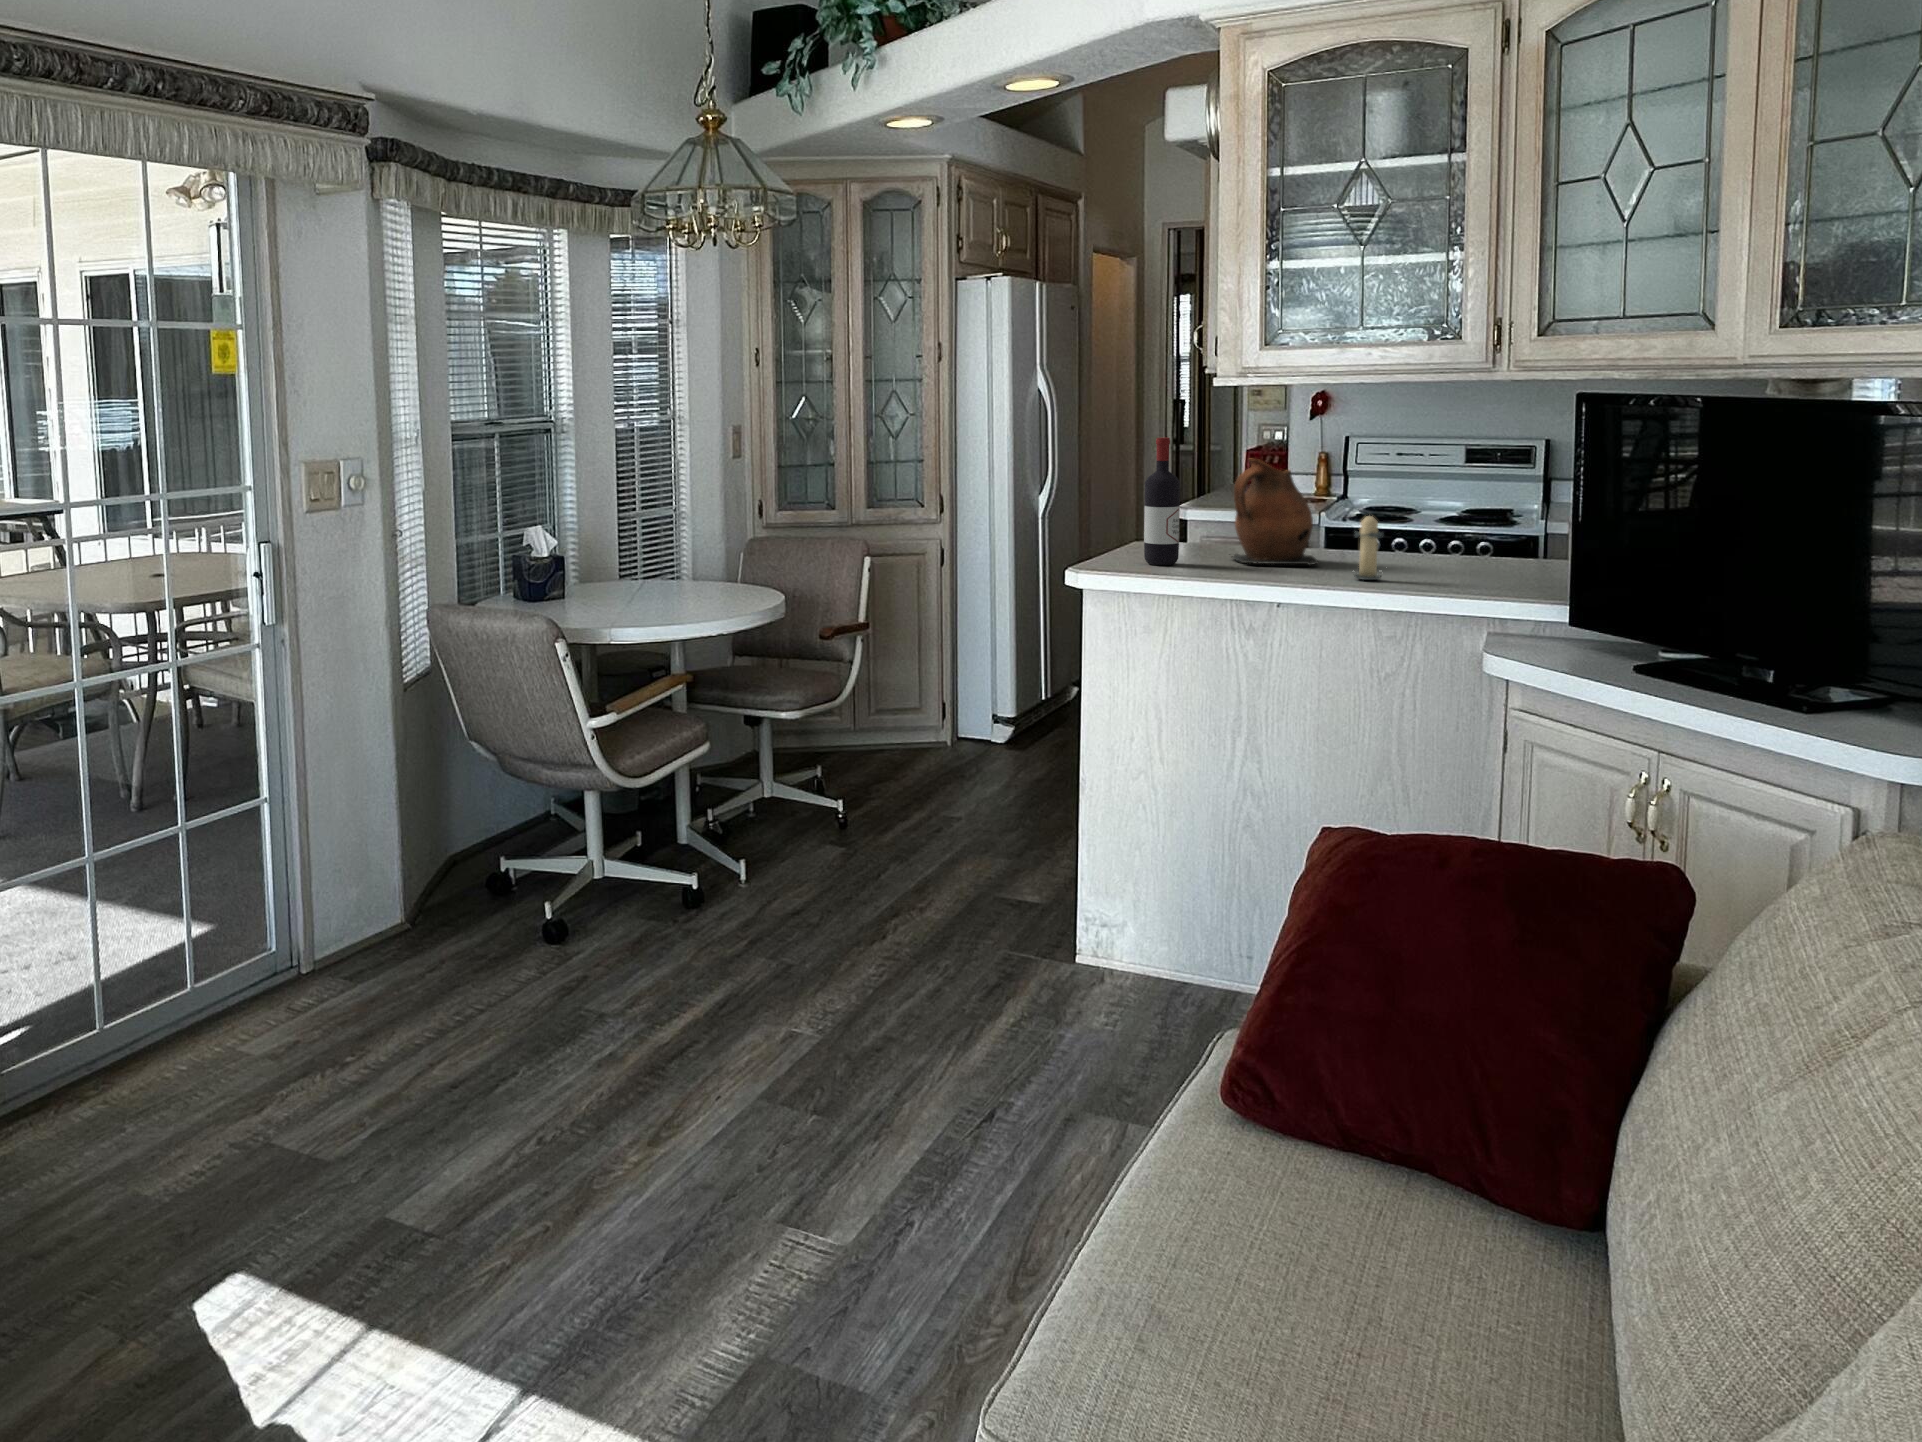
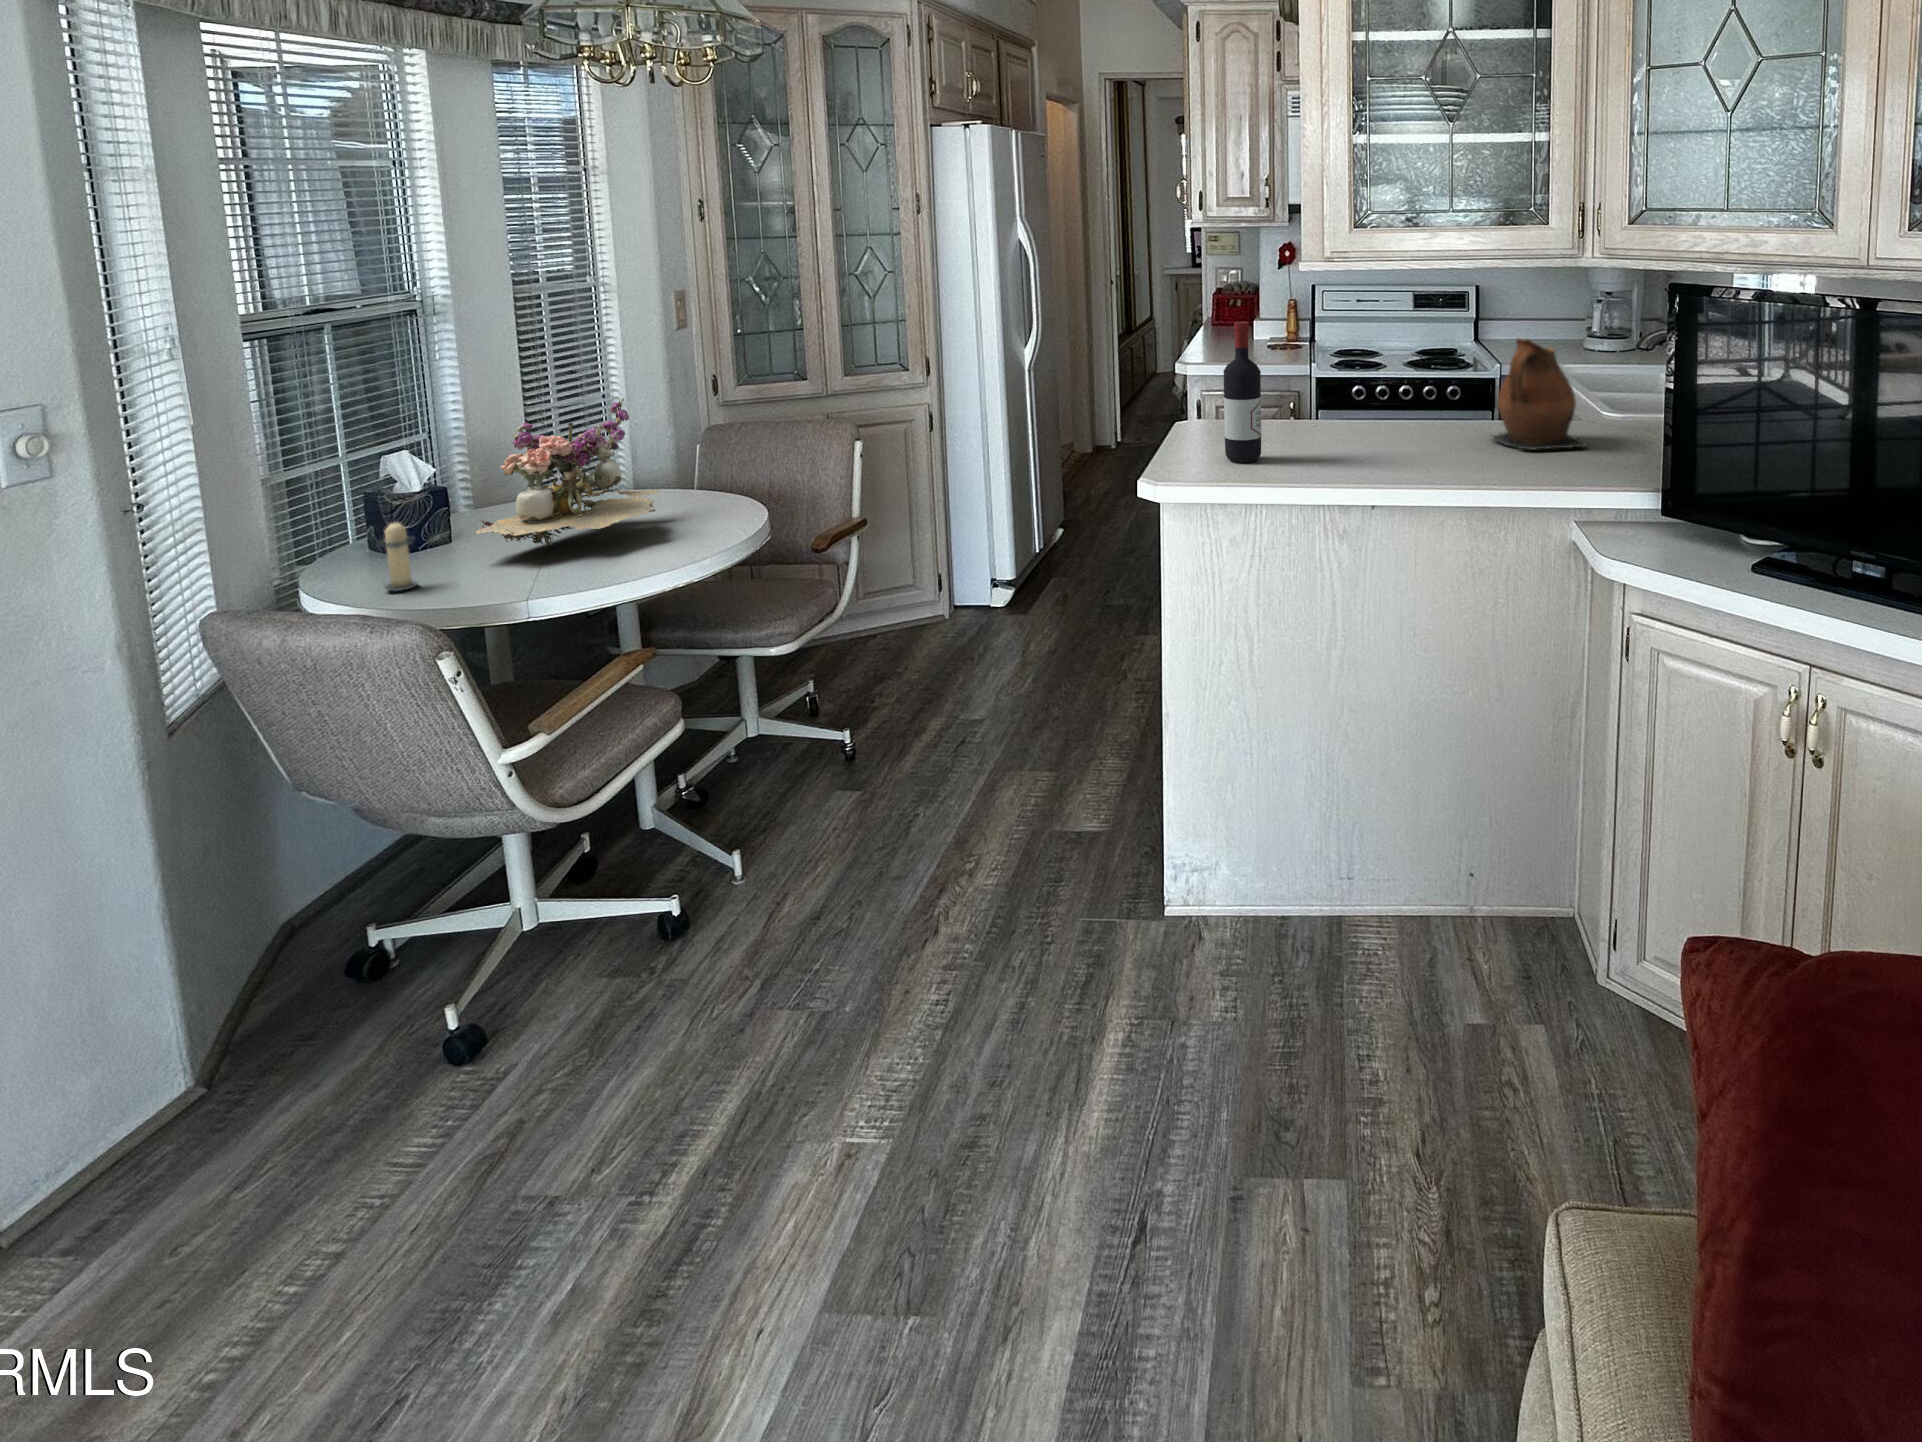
ceramic pitcher: present [1229,459,1319,565] -> present [1491,338,1588,450]
flower arrangement: none [579,498,703,606] -> present [474,398,660,546]
candle: present [1354,516,1383,580] -> present [379,522,417,591]

